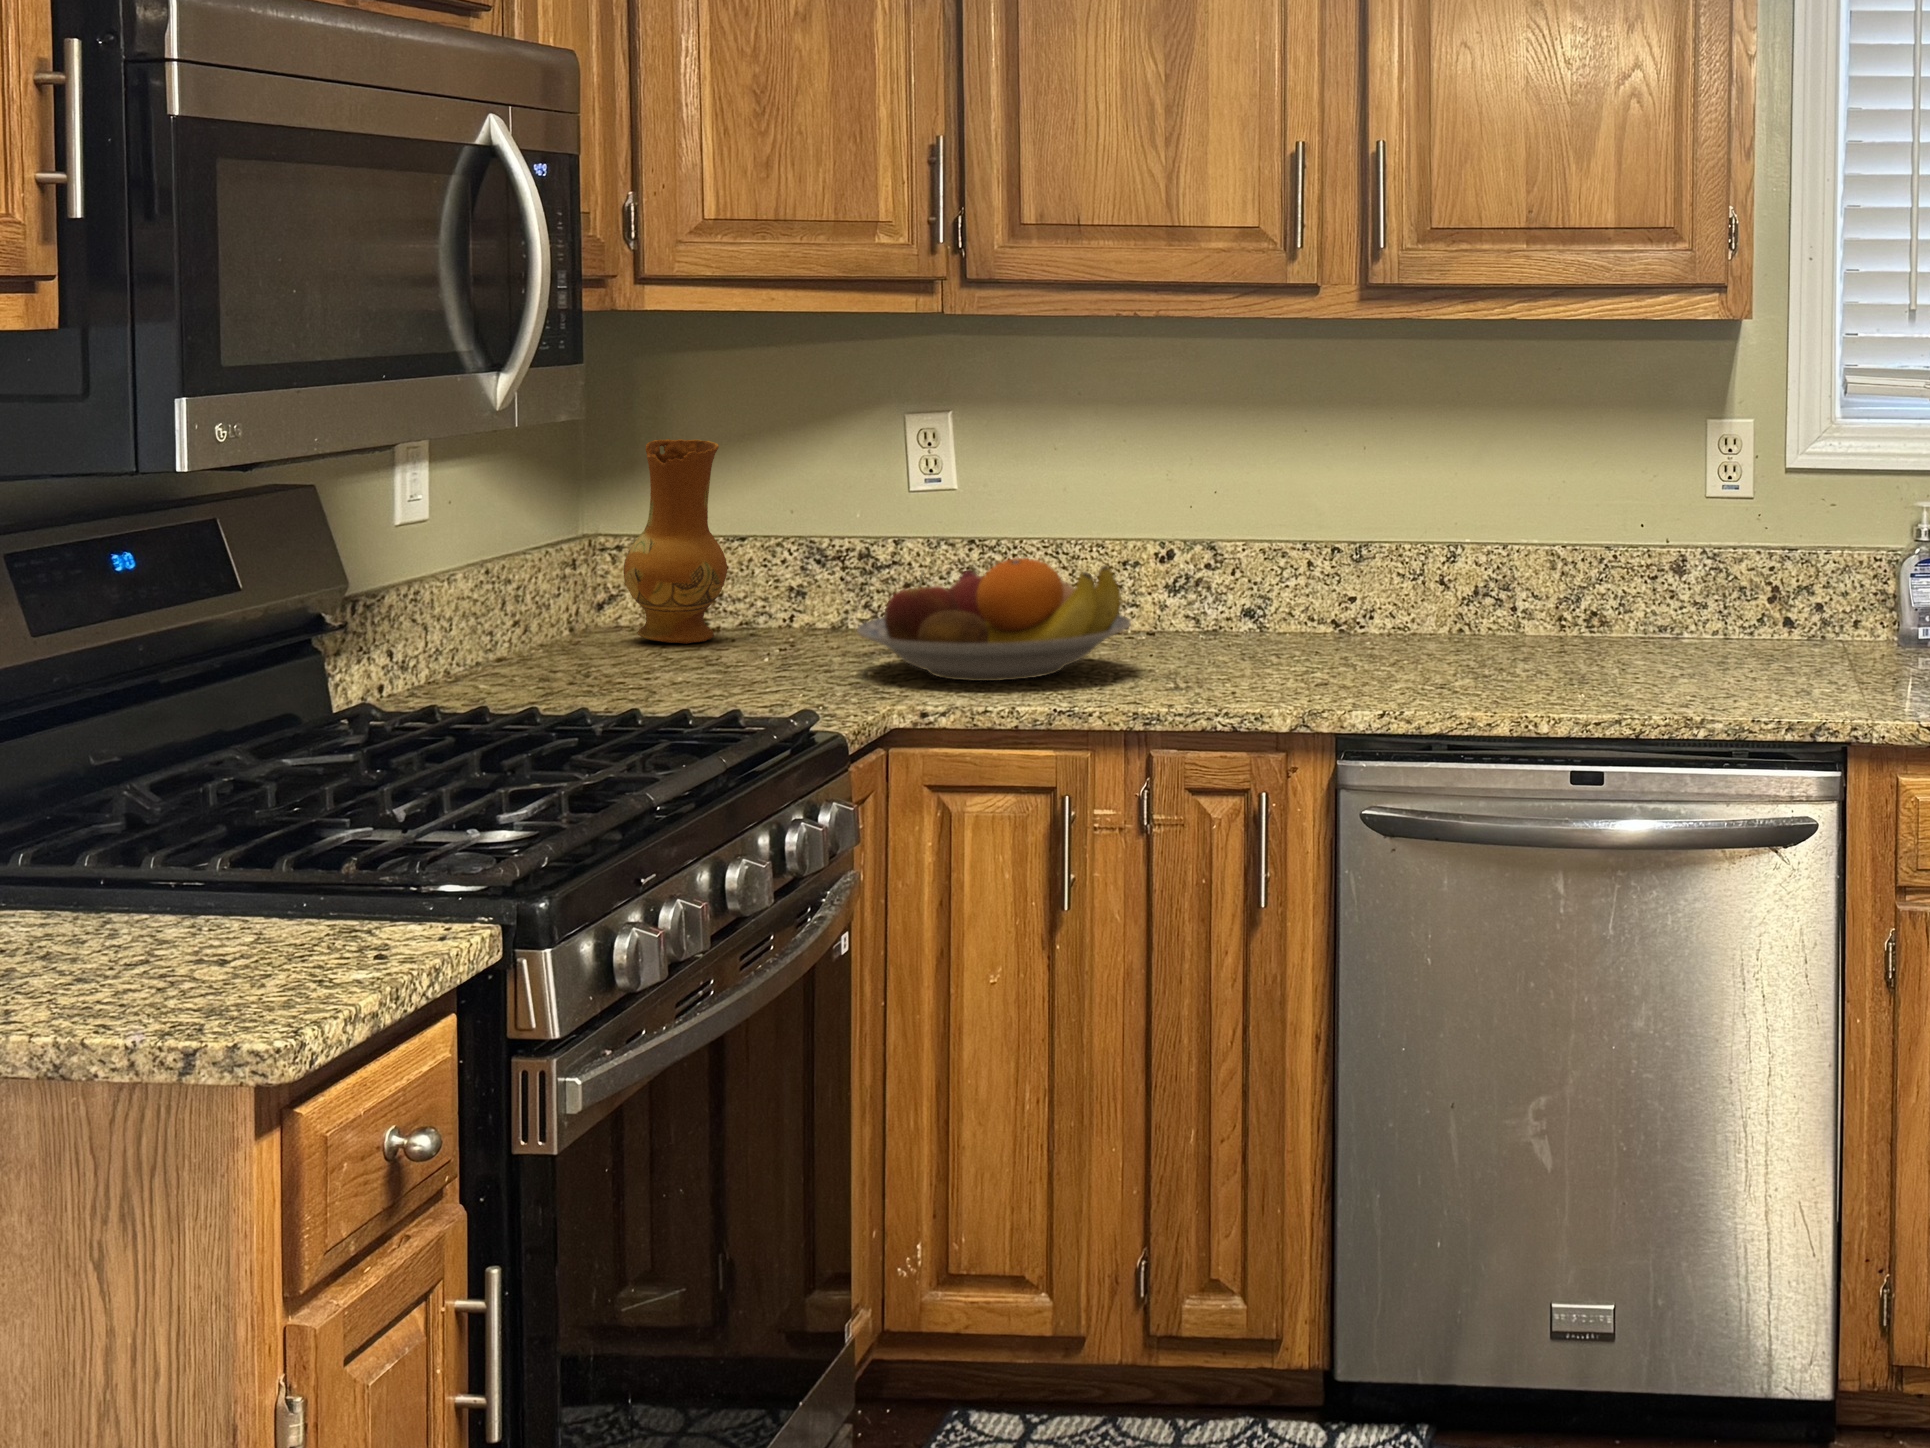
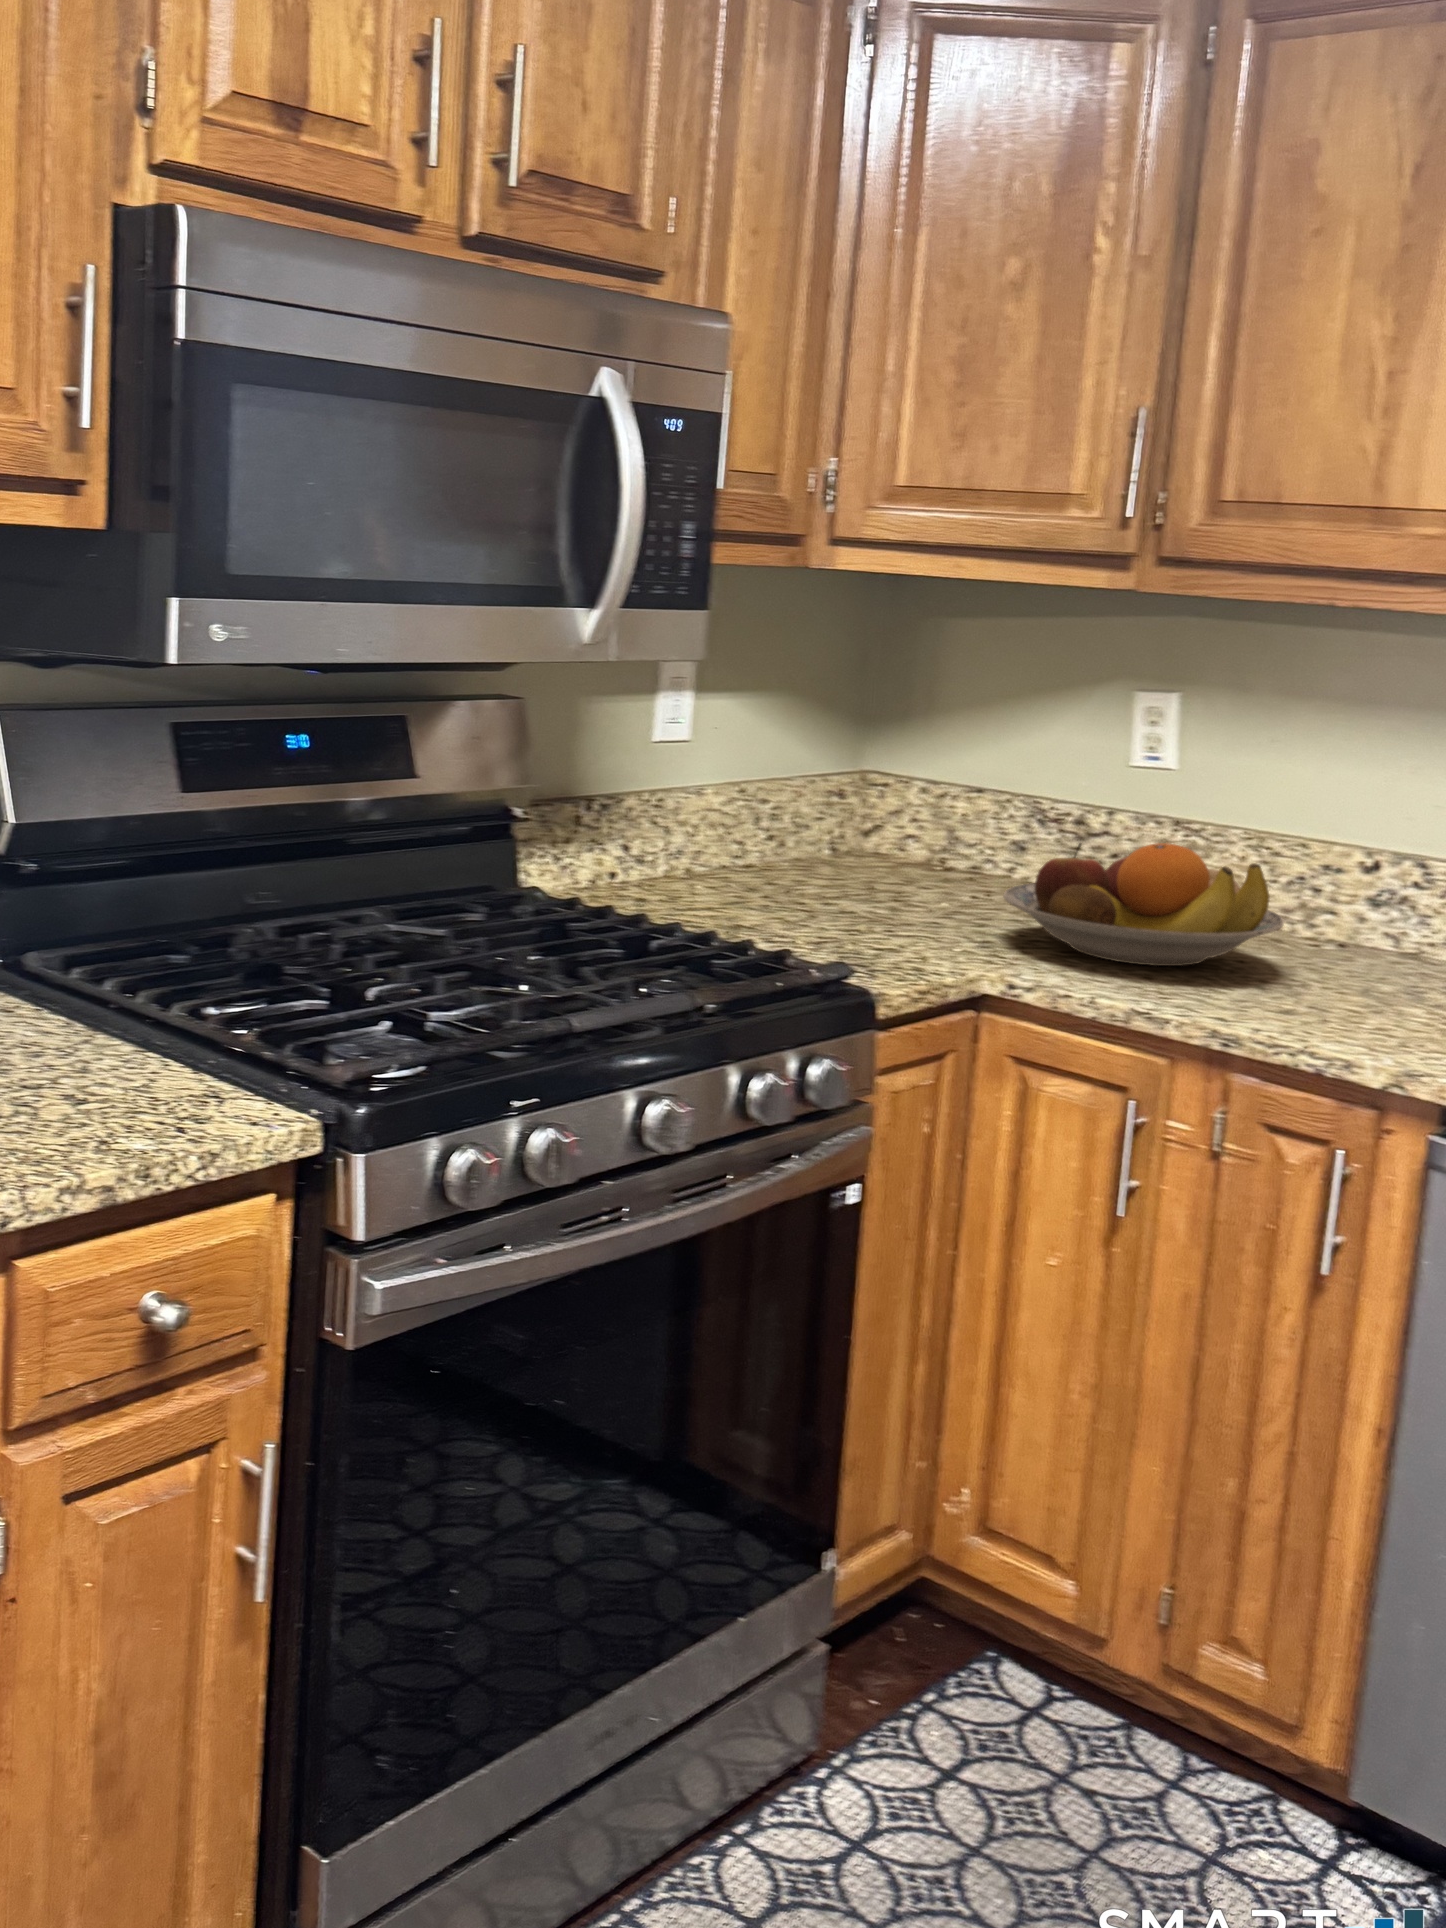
ceramic jug: present [623,439,727,644] -> none [866,695,957,879]

